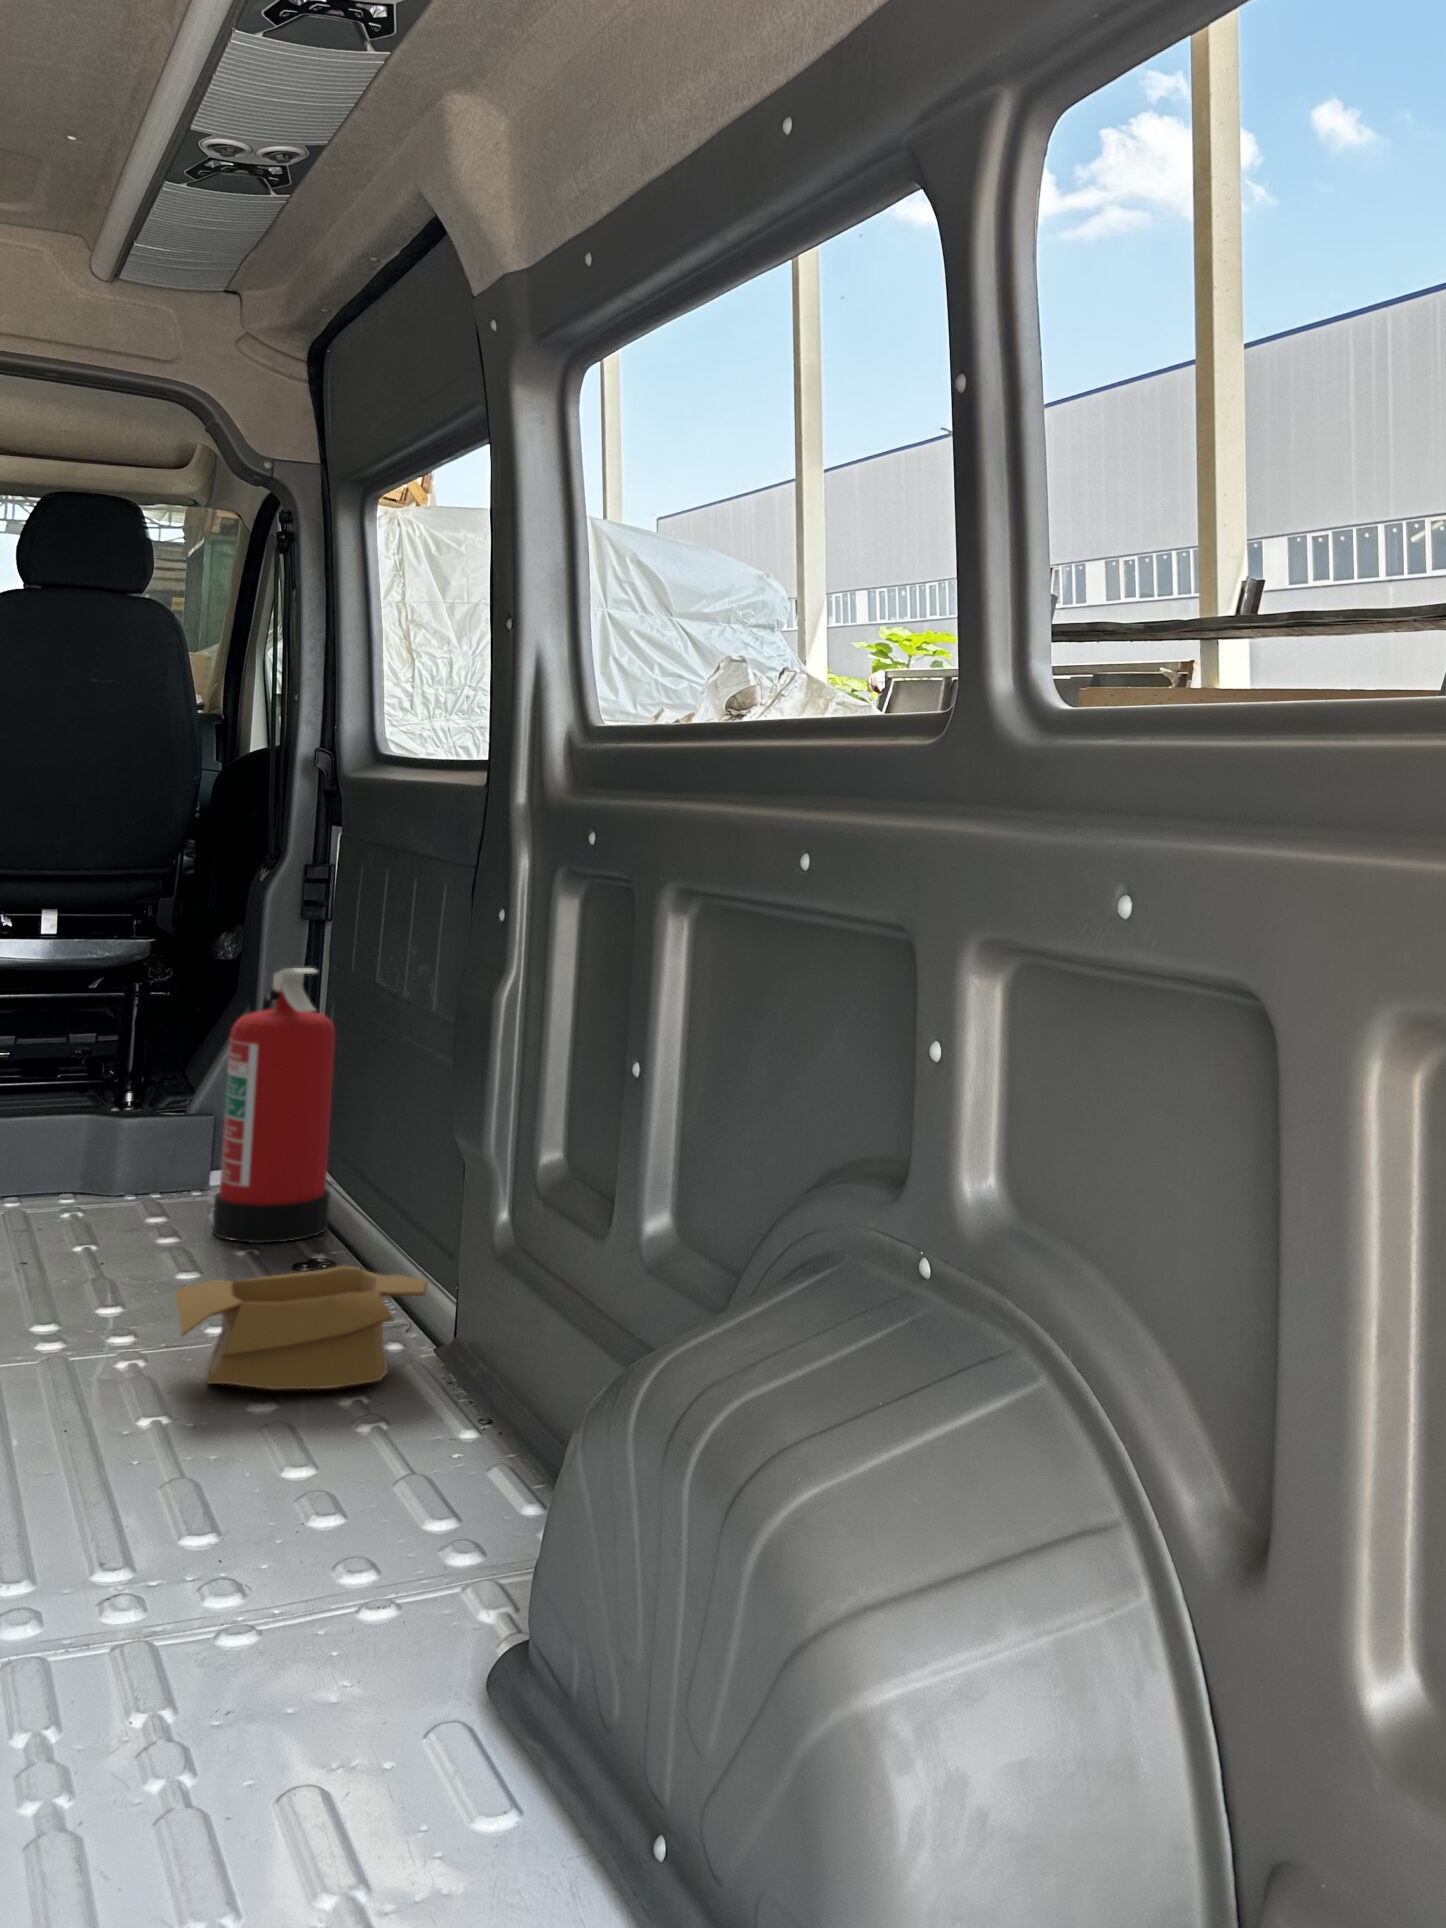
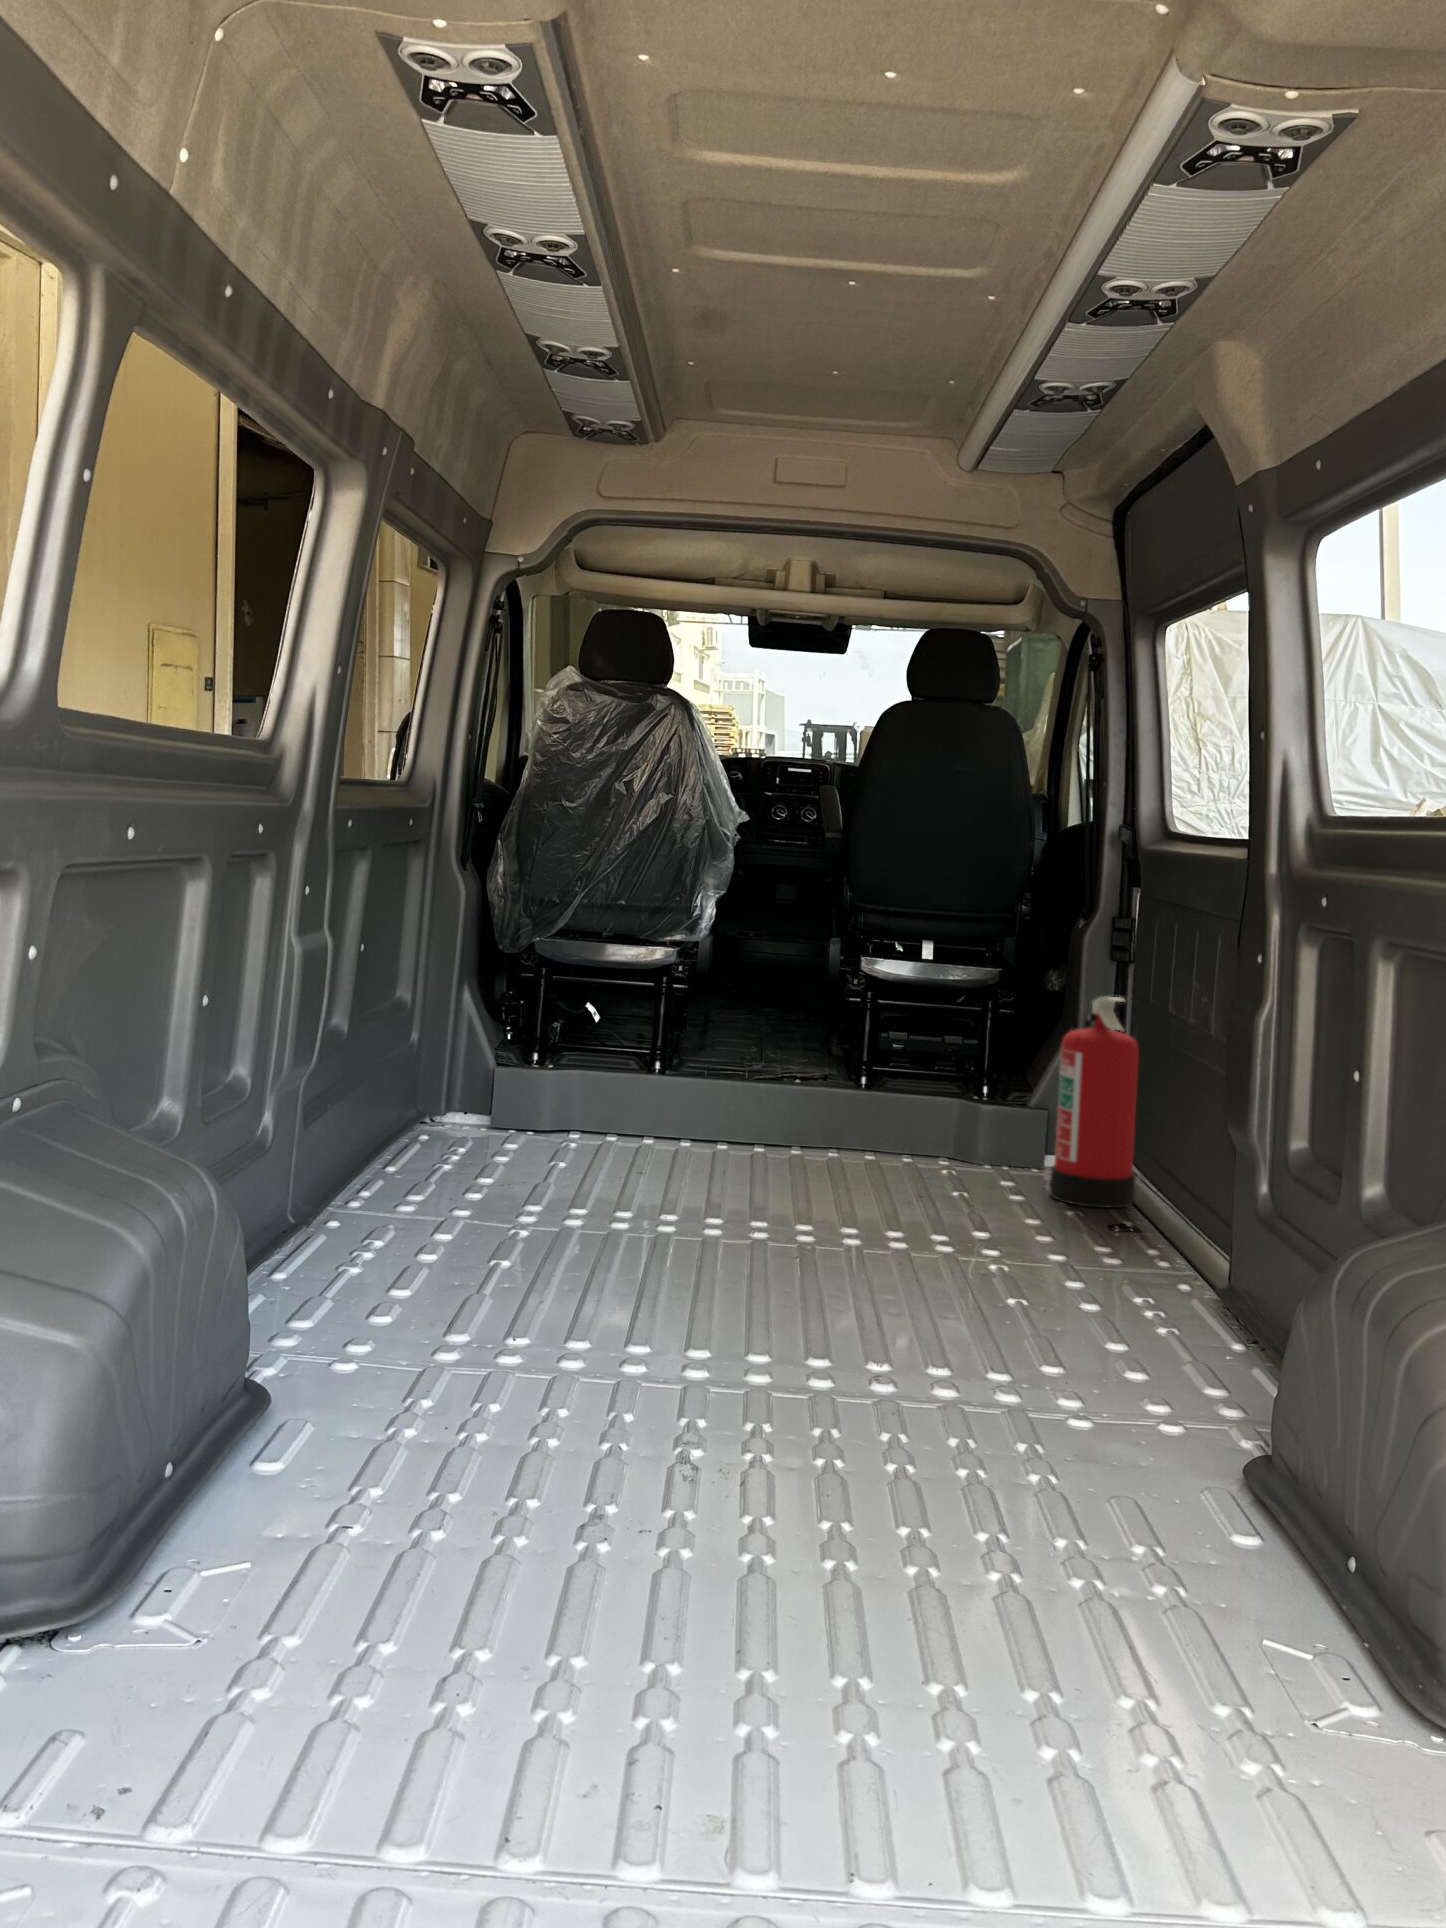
cardboard box: present [175,1266,428,1389] -> none [1030,1215,1208,1301]

